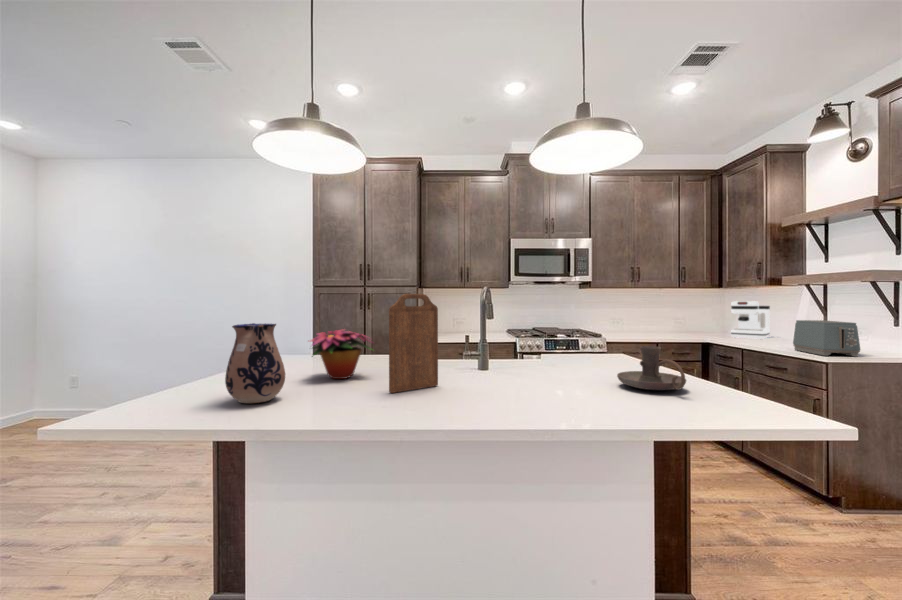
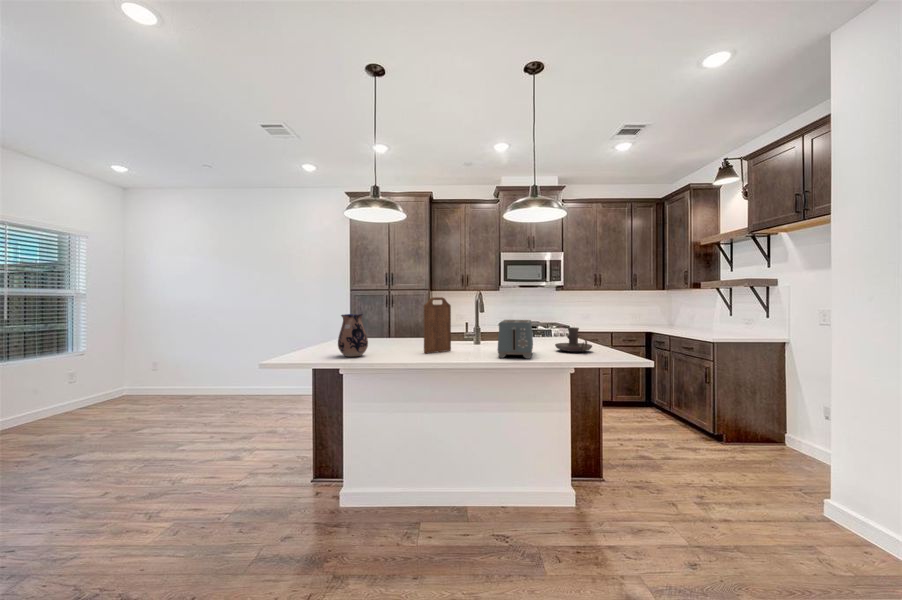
coffee maker: present [731,301,770,339] -> none [668,301,698,329]
toaster: present [793,320,860,357] -> present [498,320,533,359]
flower arrangement: present [310,329,371,379] -> none [370,318,413,349]

